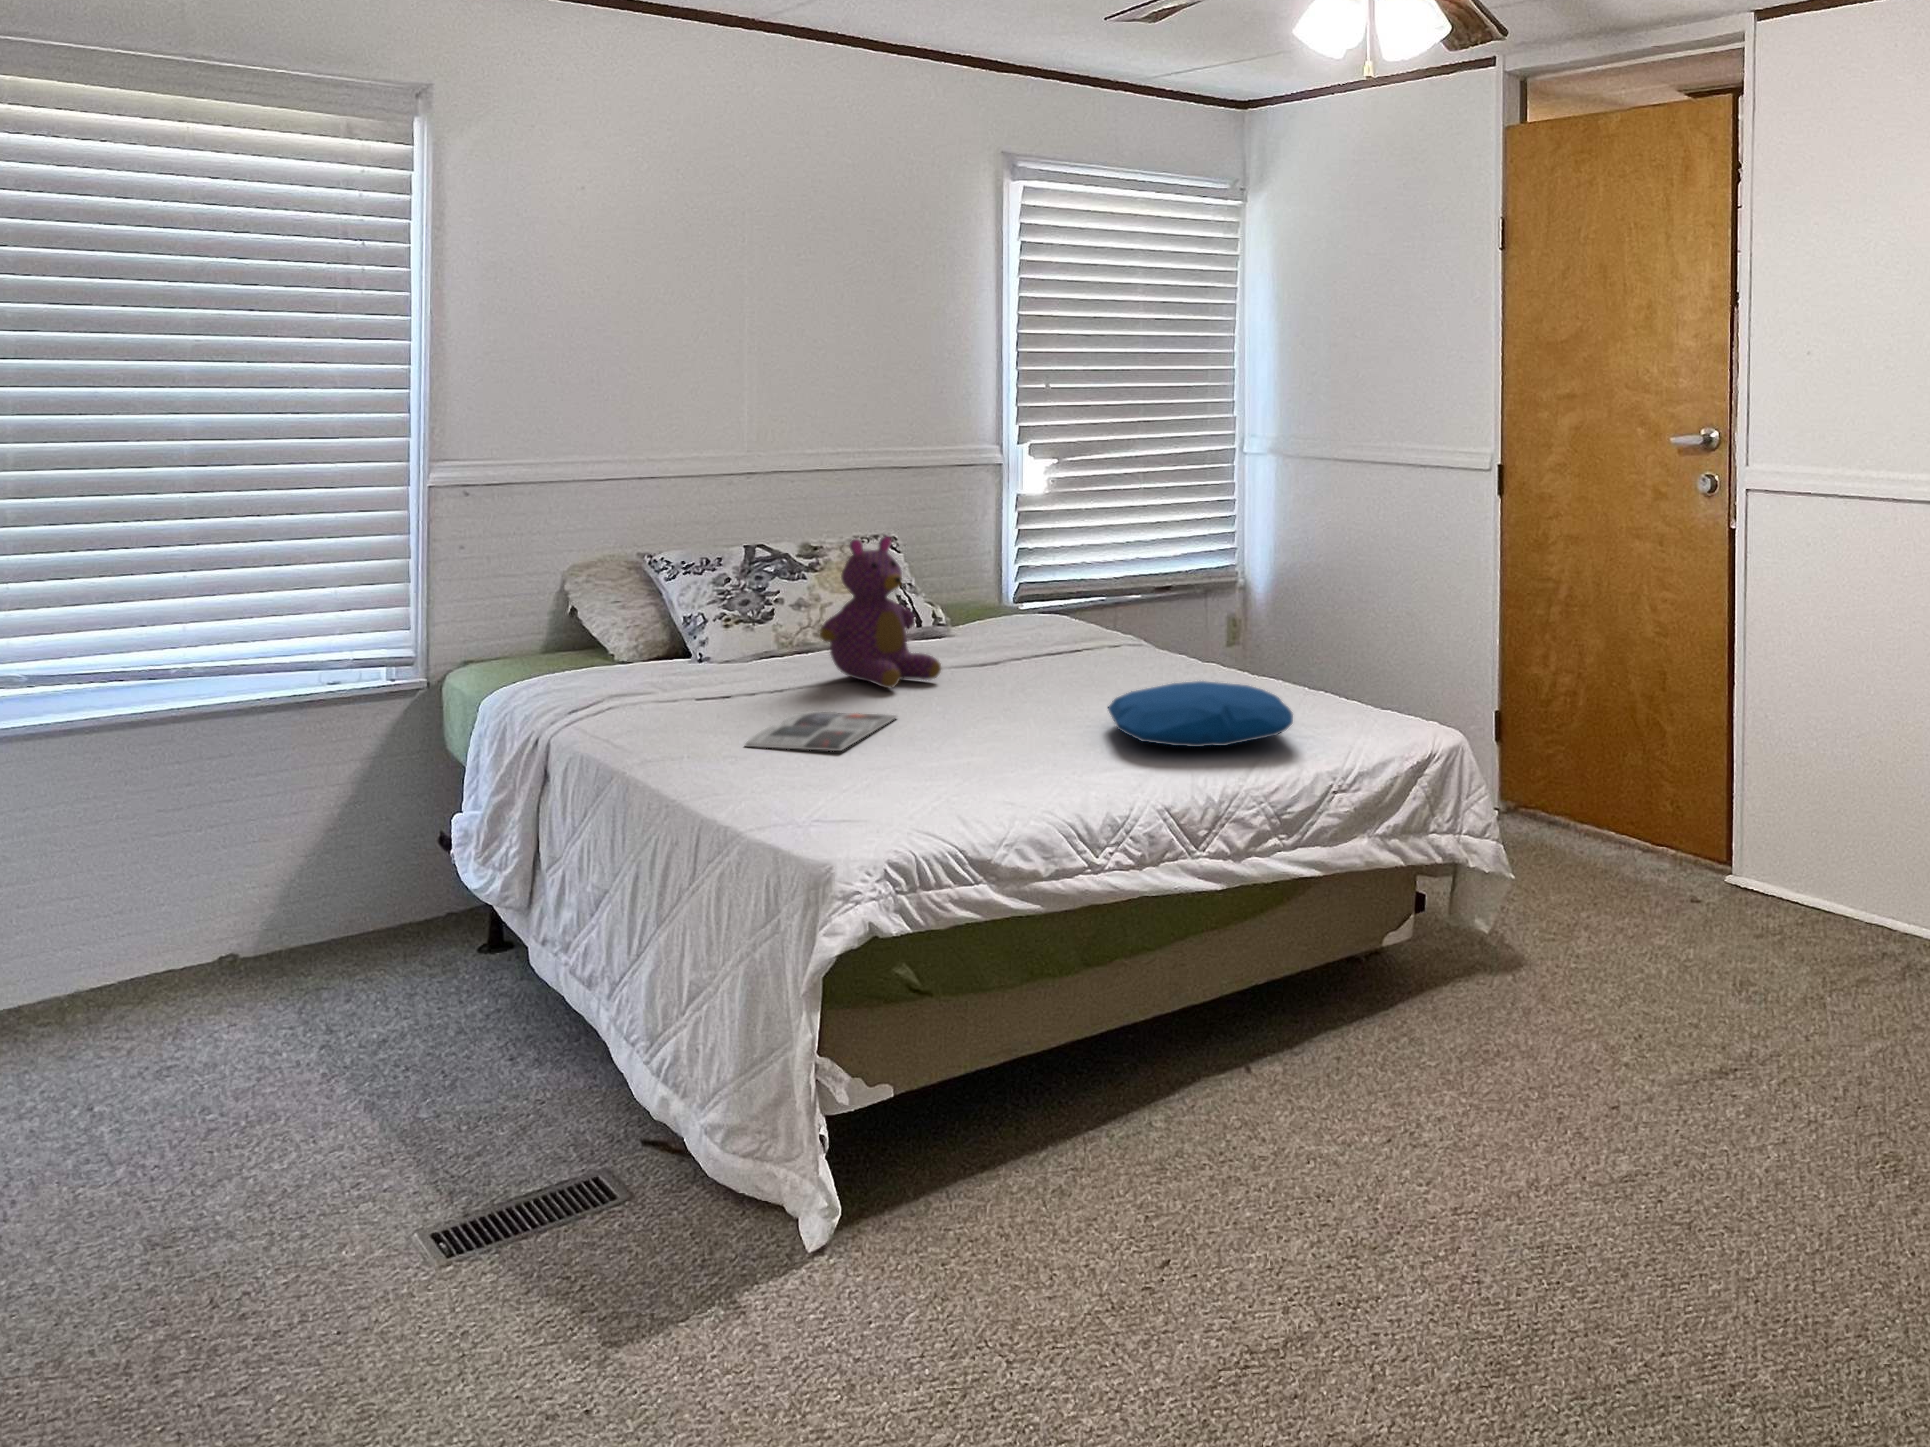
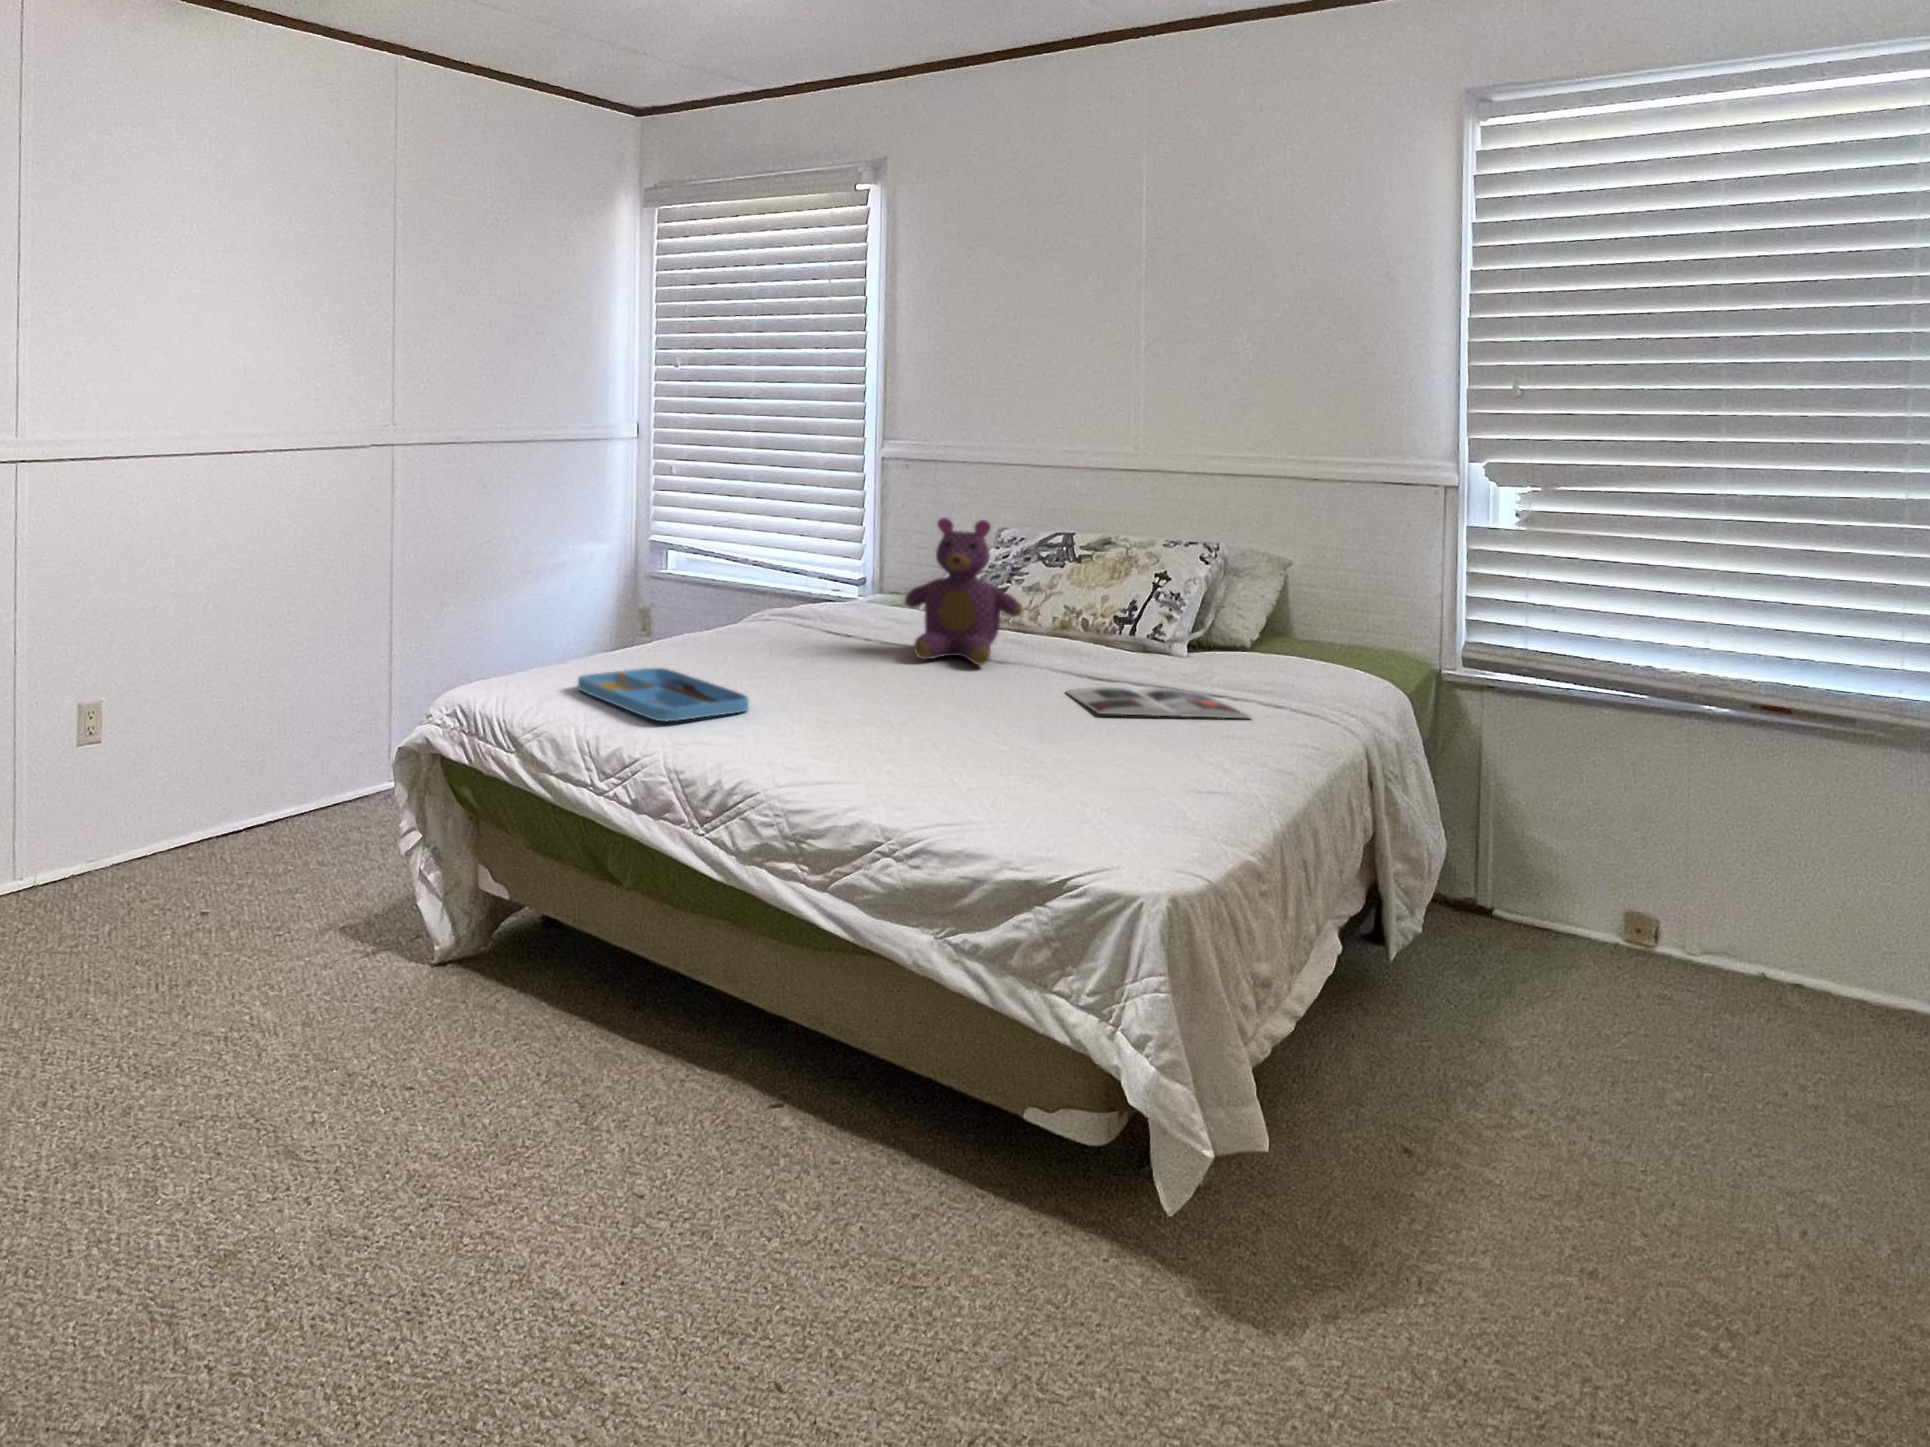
pillow: present [1108,681,1293,747] -> none [801,693,1044,772]
magazine: present [745,711,897,751] -> present [1067,687,1253,718]
tray: none [857,745,1063,803] -> present [577,668,749,721]

